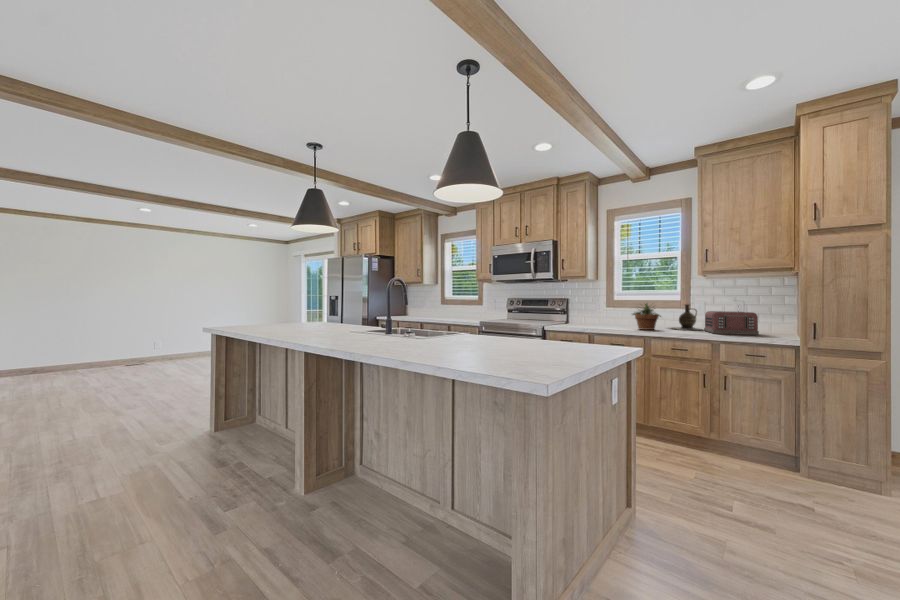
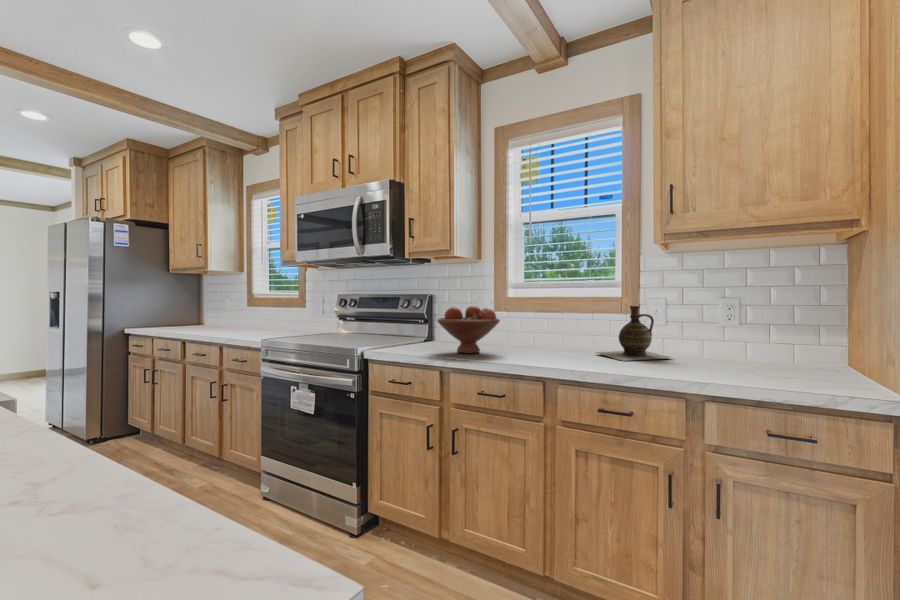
potted plant: present [633,303,661,330] -> none [522,301,586,362]
fruit bowl: none [583,304,616,327] -> present [437,306,500,353]
toaster: present [704,311,759,335] -> none [667,322,787,379]

